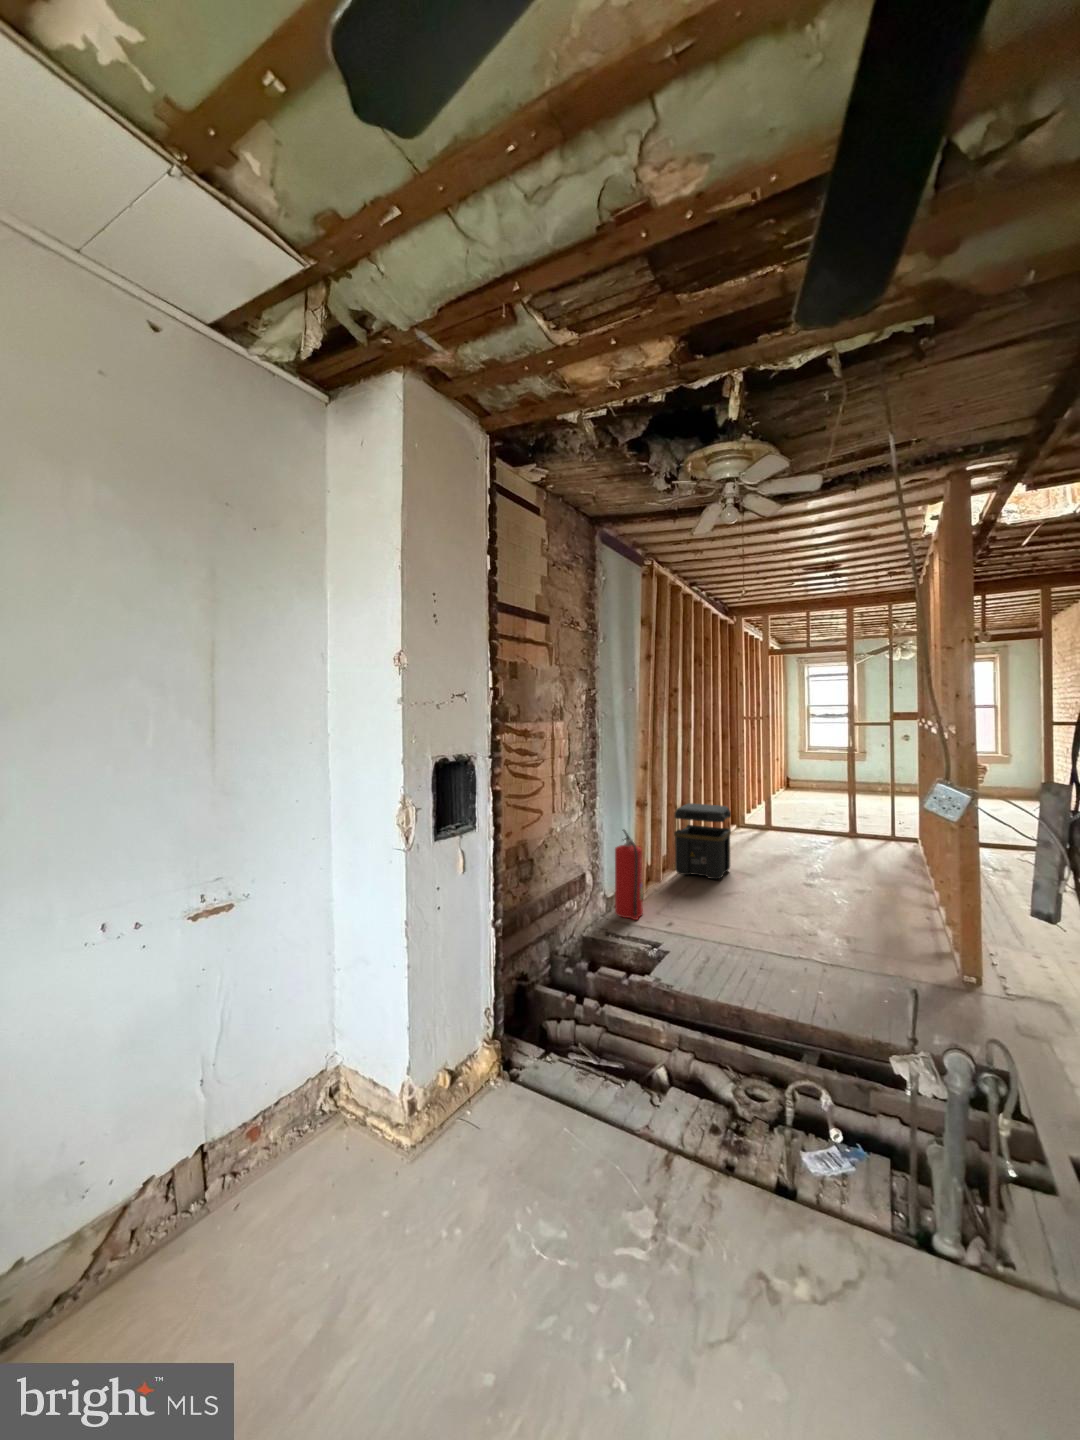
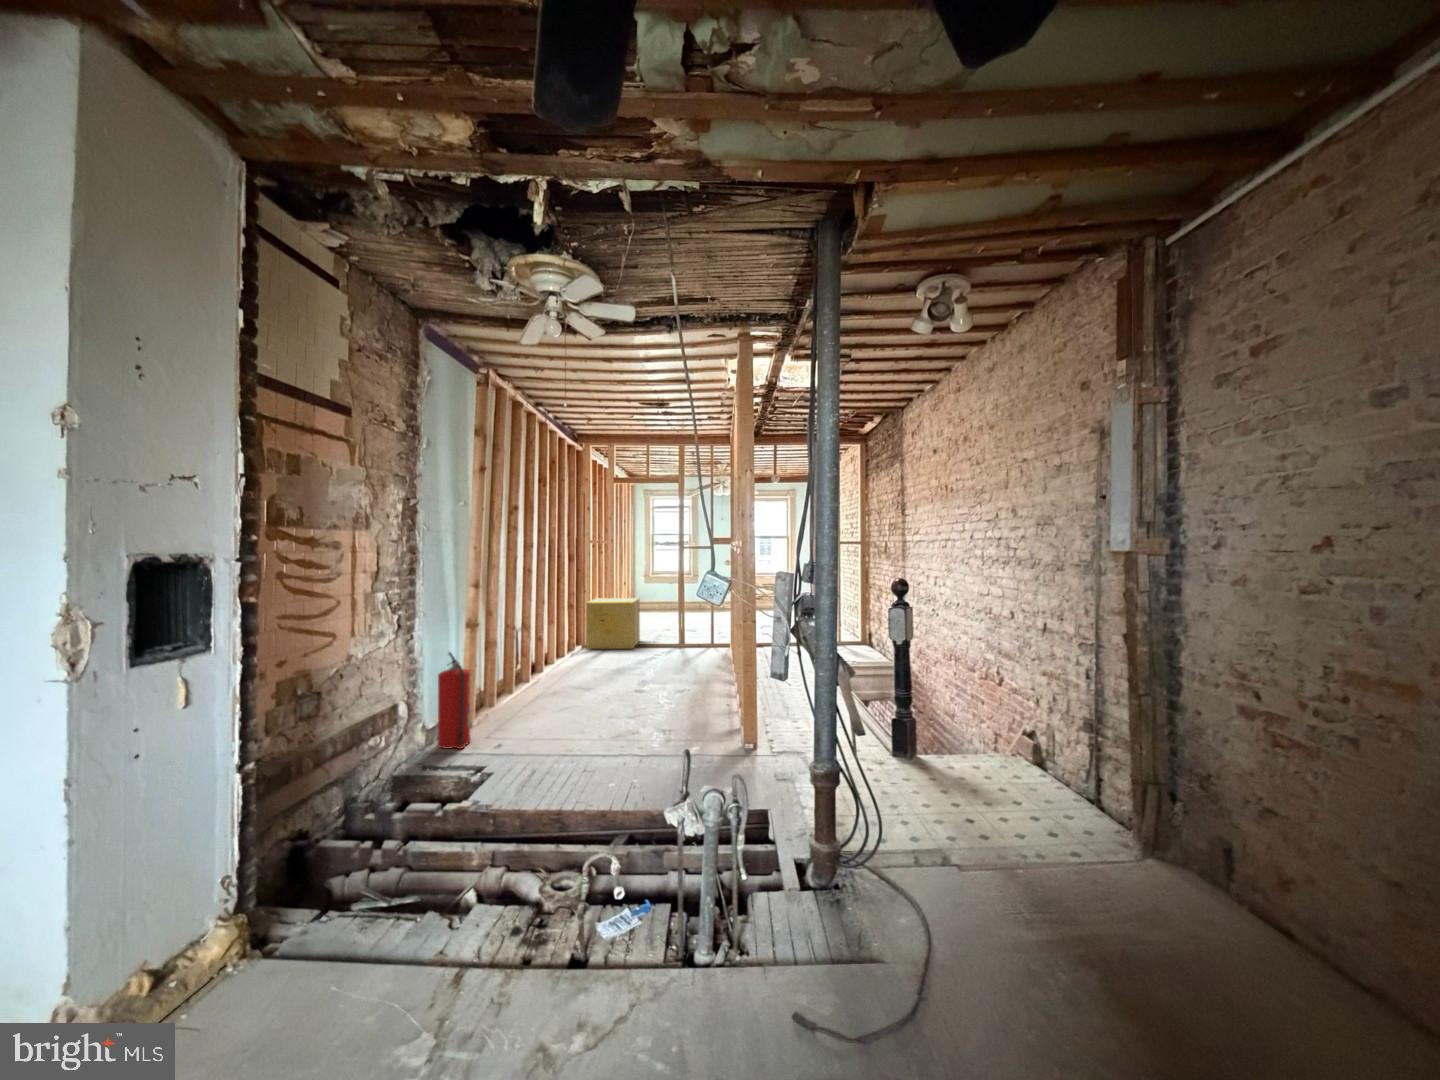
cardboard box: none [739,775,797,832] -> present [586,598,640,649]
toolbox: present [674,803,731,879] -> none [514,624,572,698]

